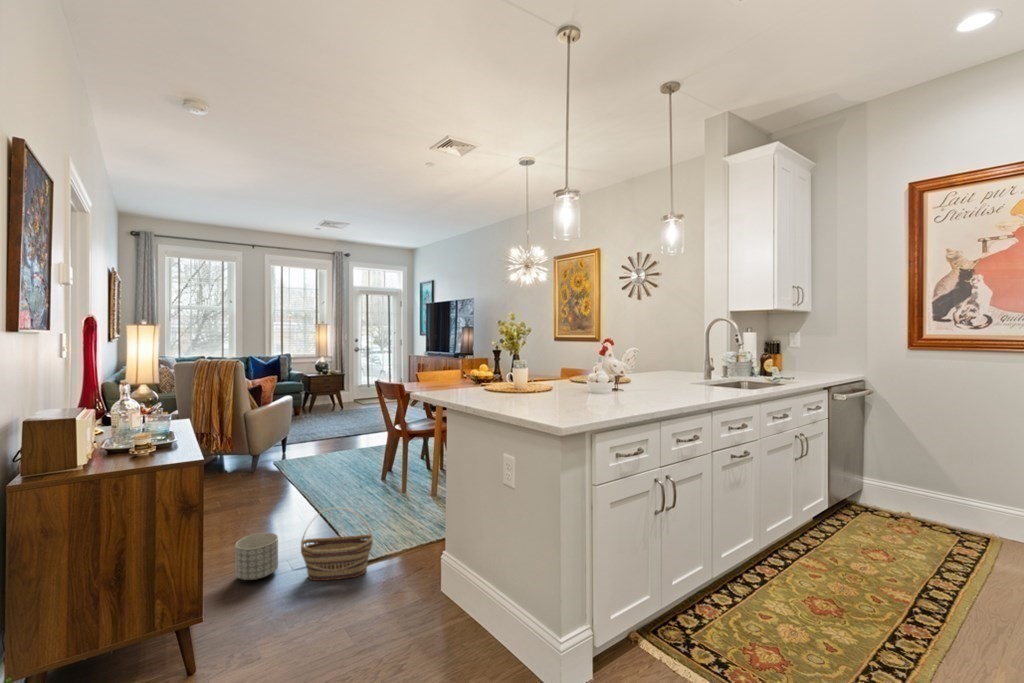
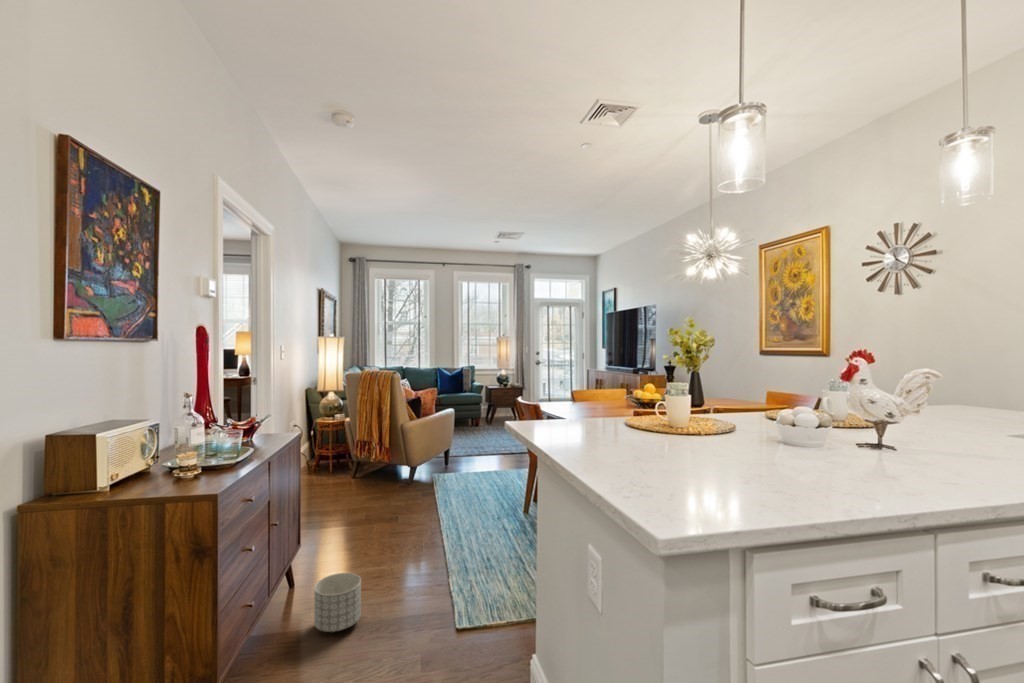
basket: present [301,508,373,581] -> none [375,562,458,661]

